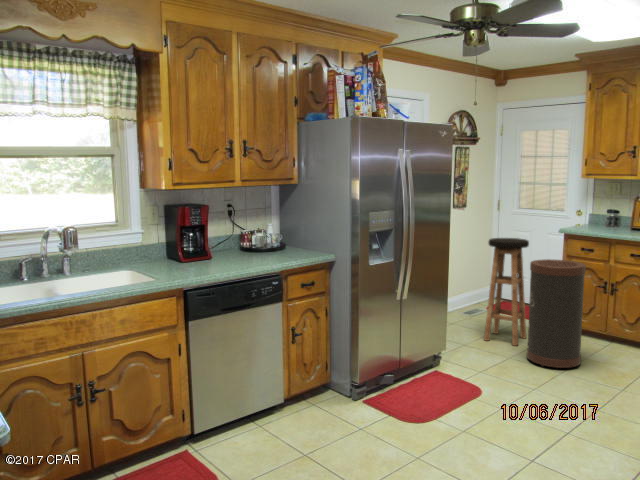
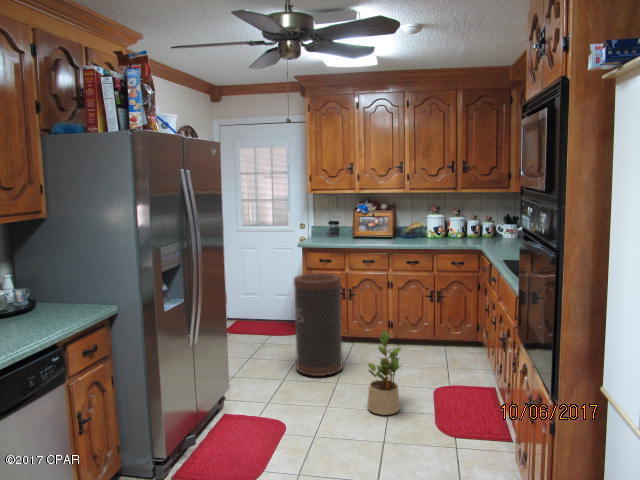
bar stool: present [484,238,529,346] -> none [243,256,282,362]
potted plant: none [576,324,629,417] -> present [368,330,401,415]

